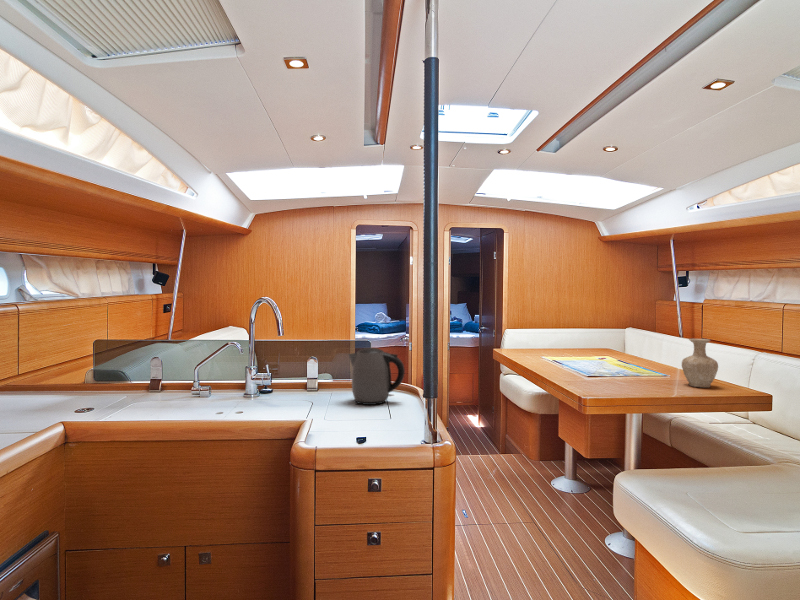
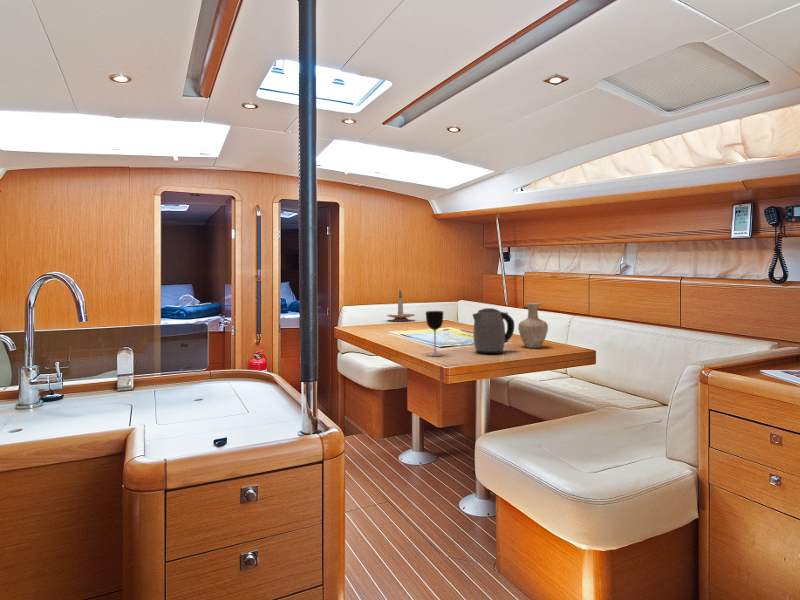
candle holder: none [552,316,582,347] -> present [387,291,414,321]
wine glass: none [572,342,591,386] -> present [426,311,443,356]
kettle: present [349,348,405,405] -> present [473,308,514,354]

